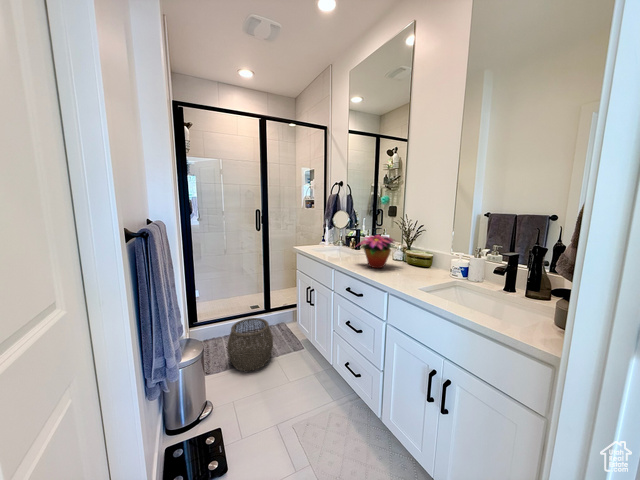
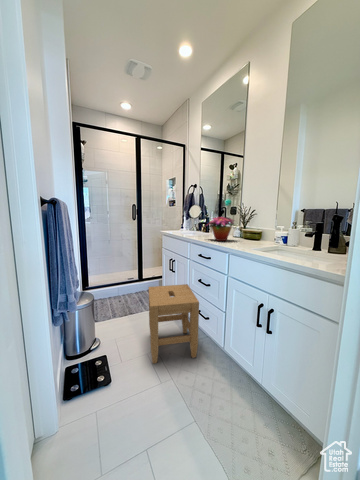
woven basket: present [227,318,273,371] -> none [111,283,145,320]
stool: none [278,325,347,441] -> present [149,284,199,364]

